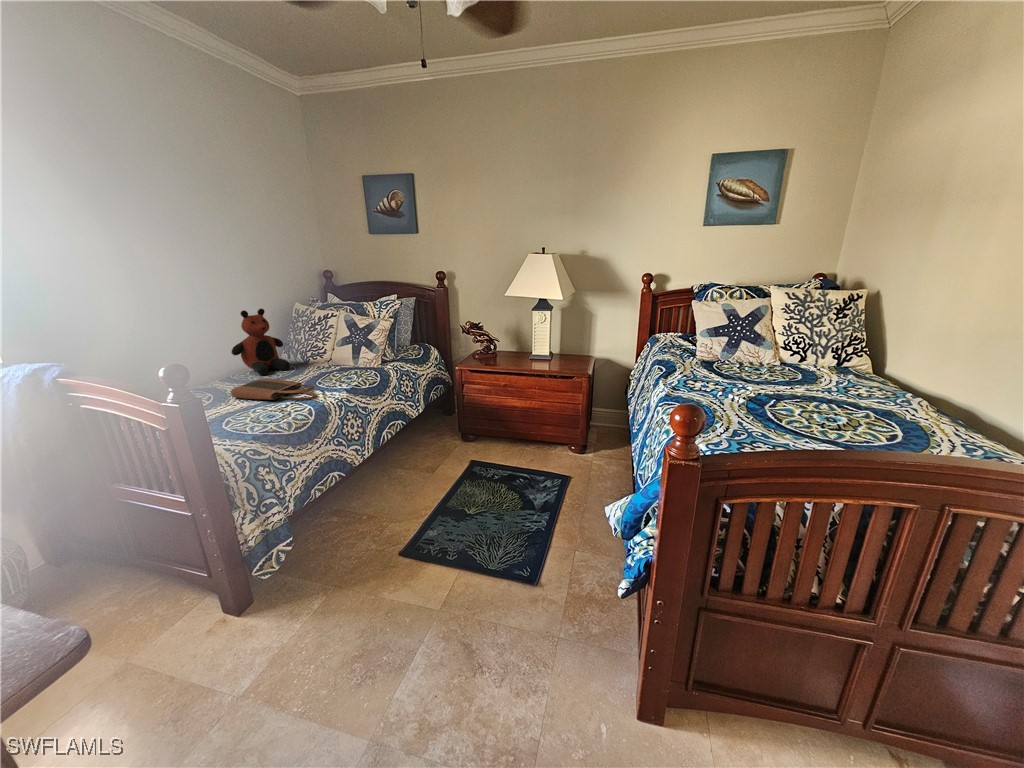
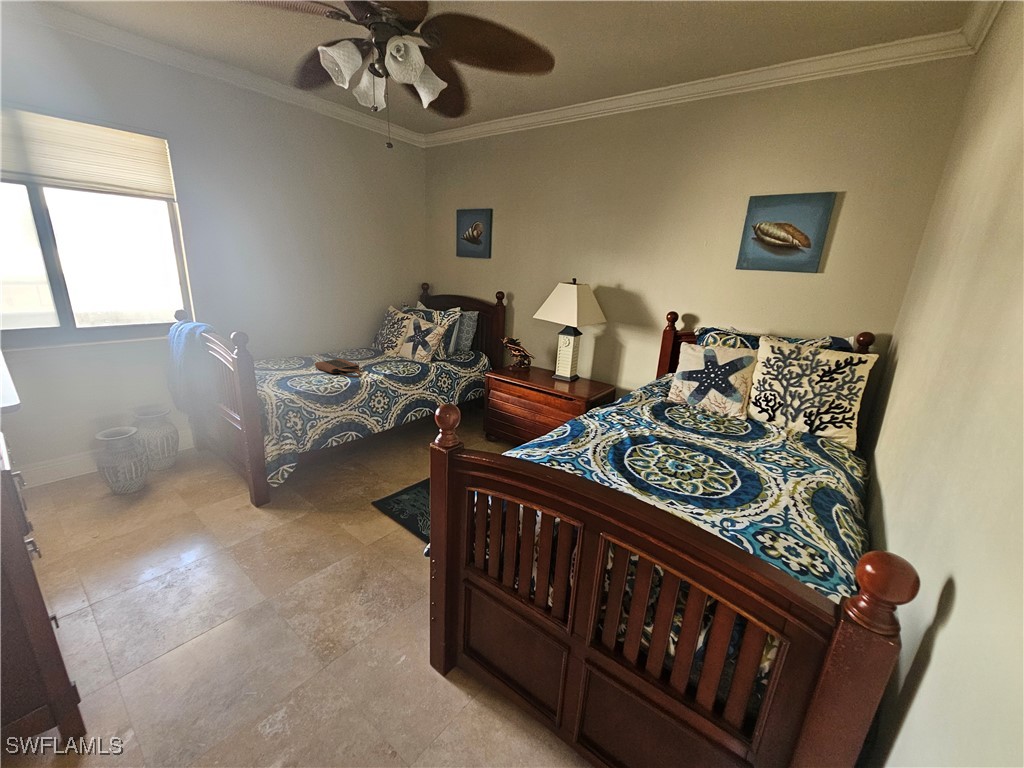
teddy bear: present [231,308,290,375] -> none [337,311,375,358]

